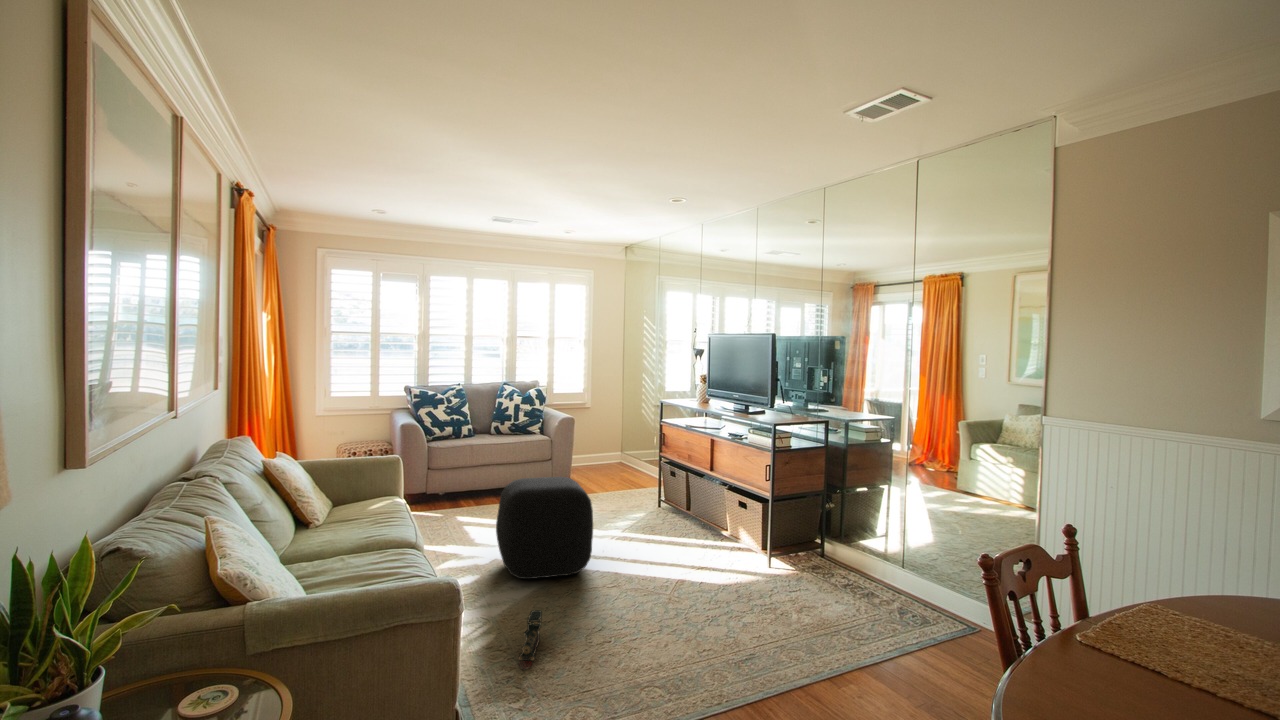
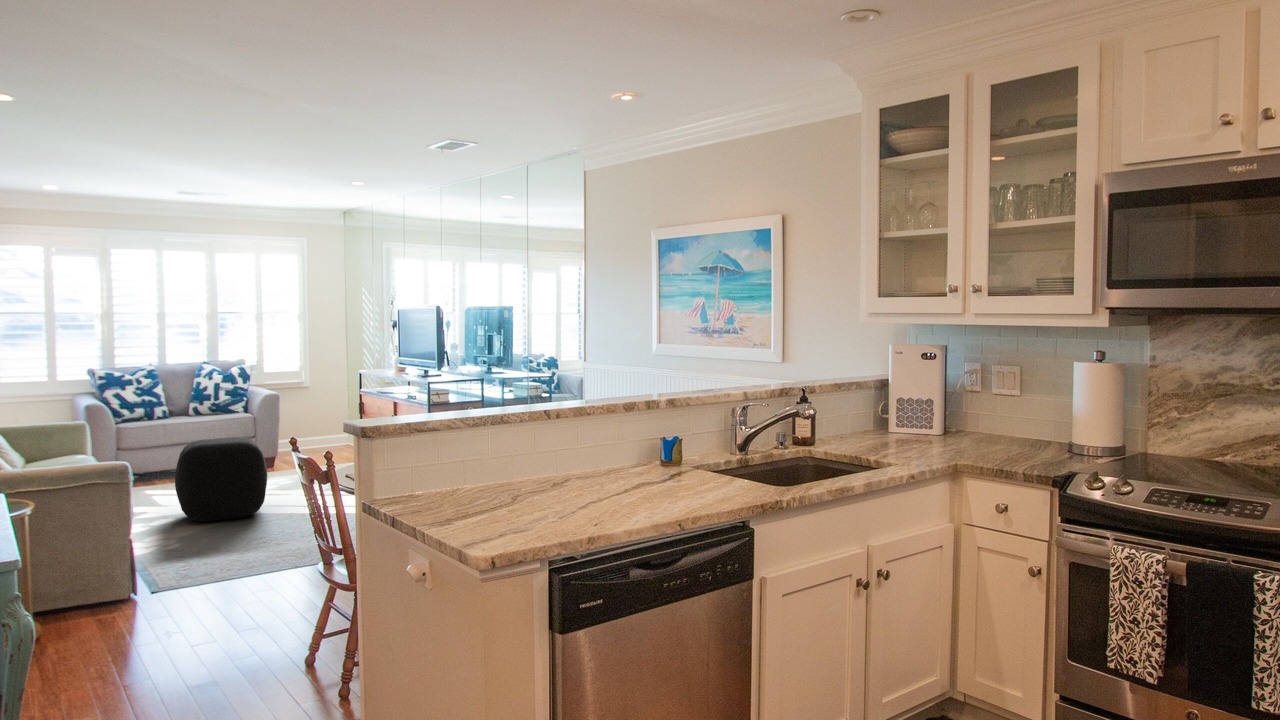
toy train: present [518,610,542,668] -> none [179,527,204,561]

